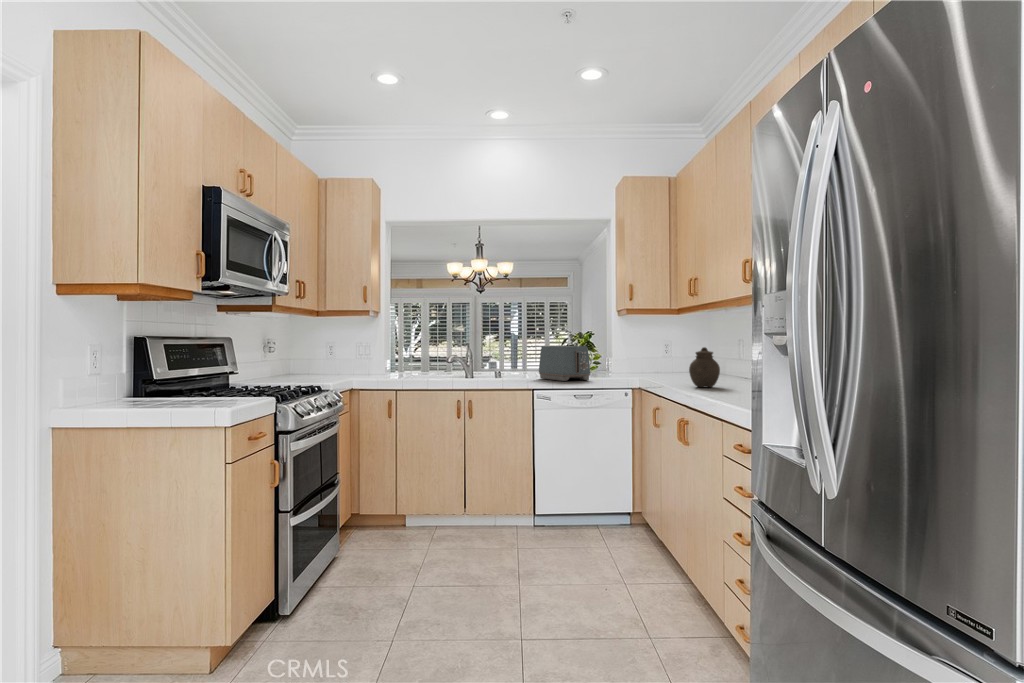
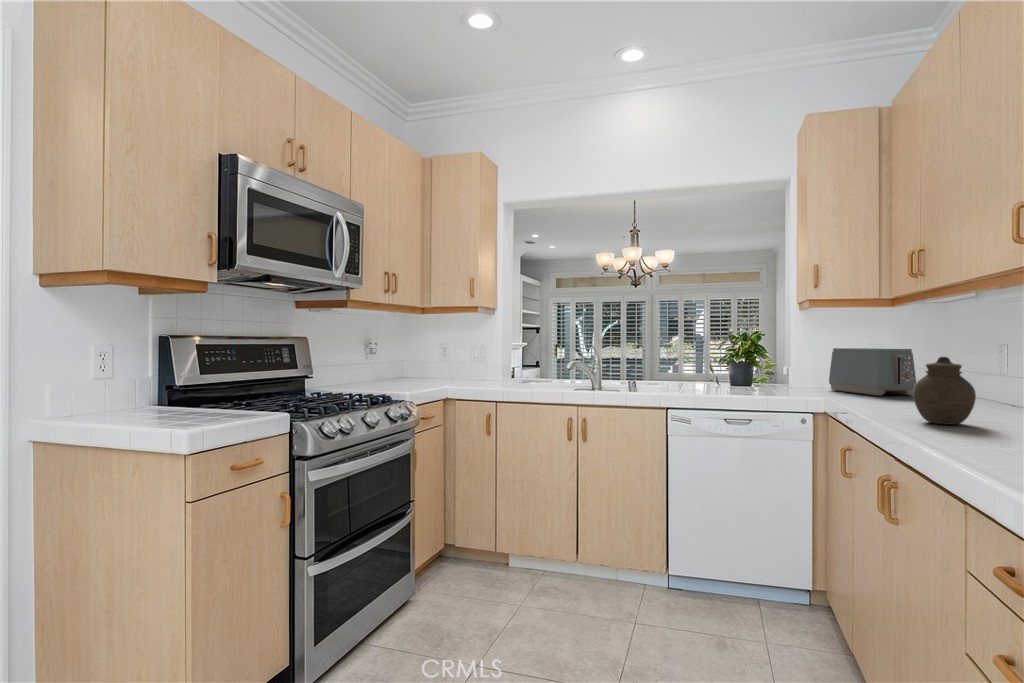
toaster: present [539,346,590,381] -> present [829,348,916,396]

